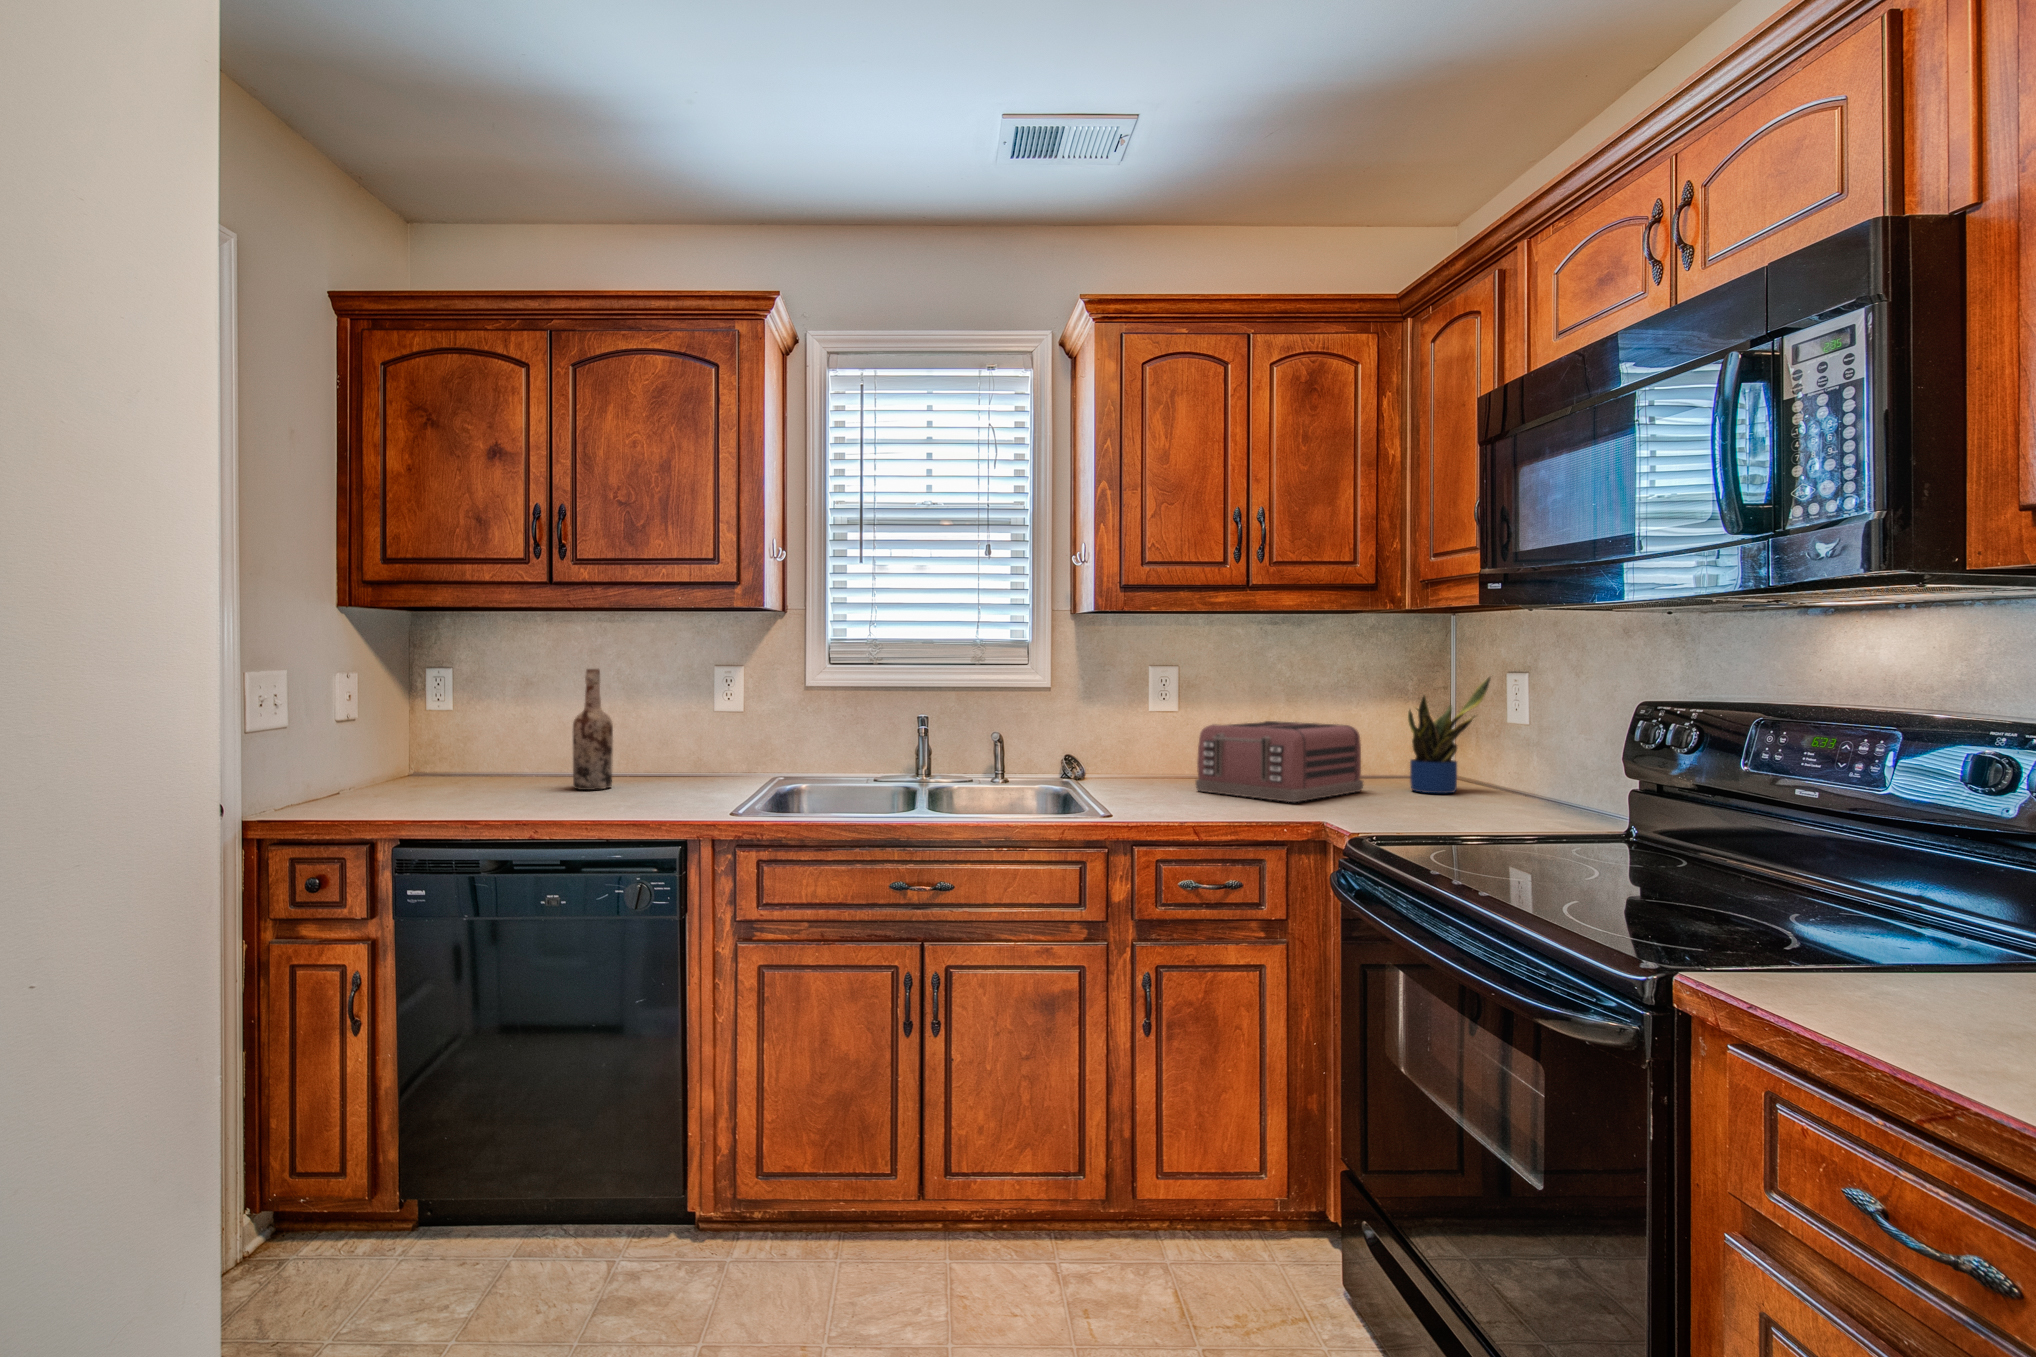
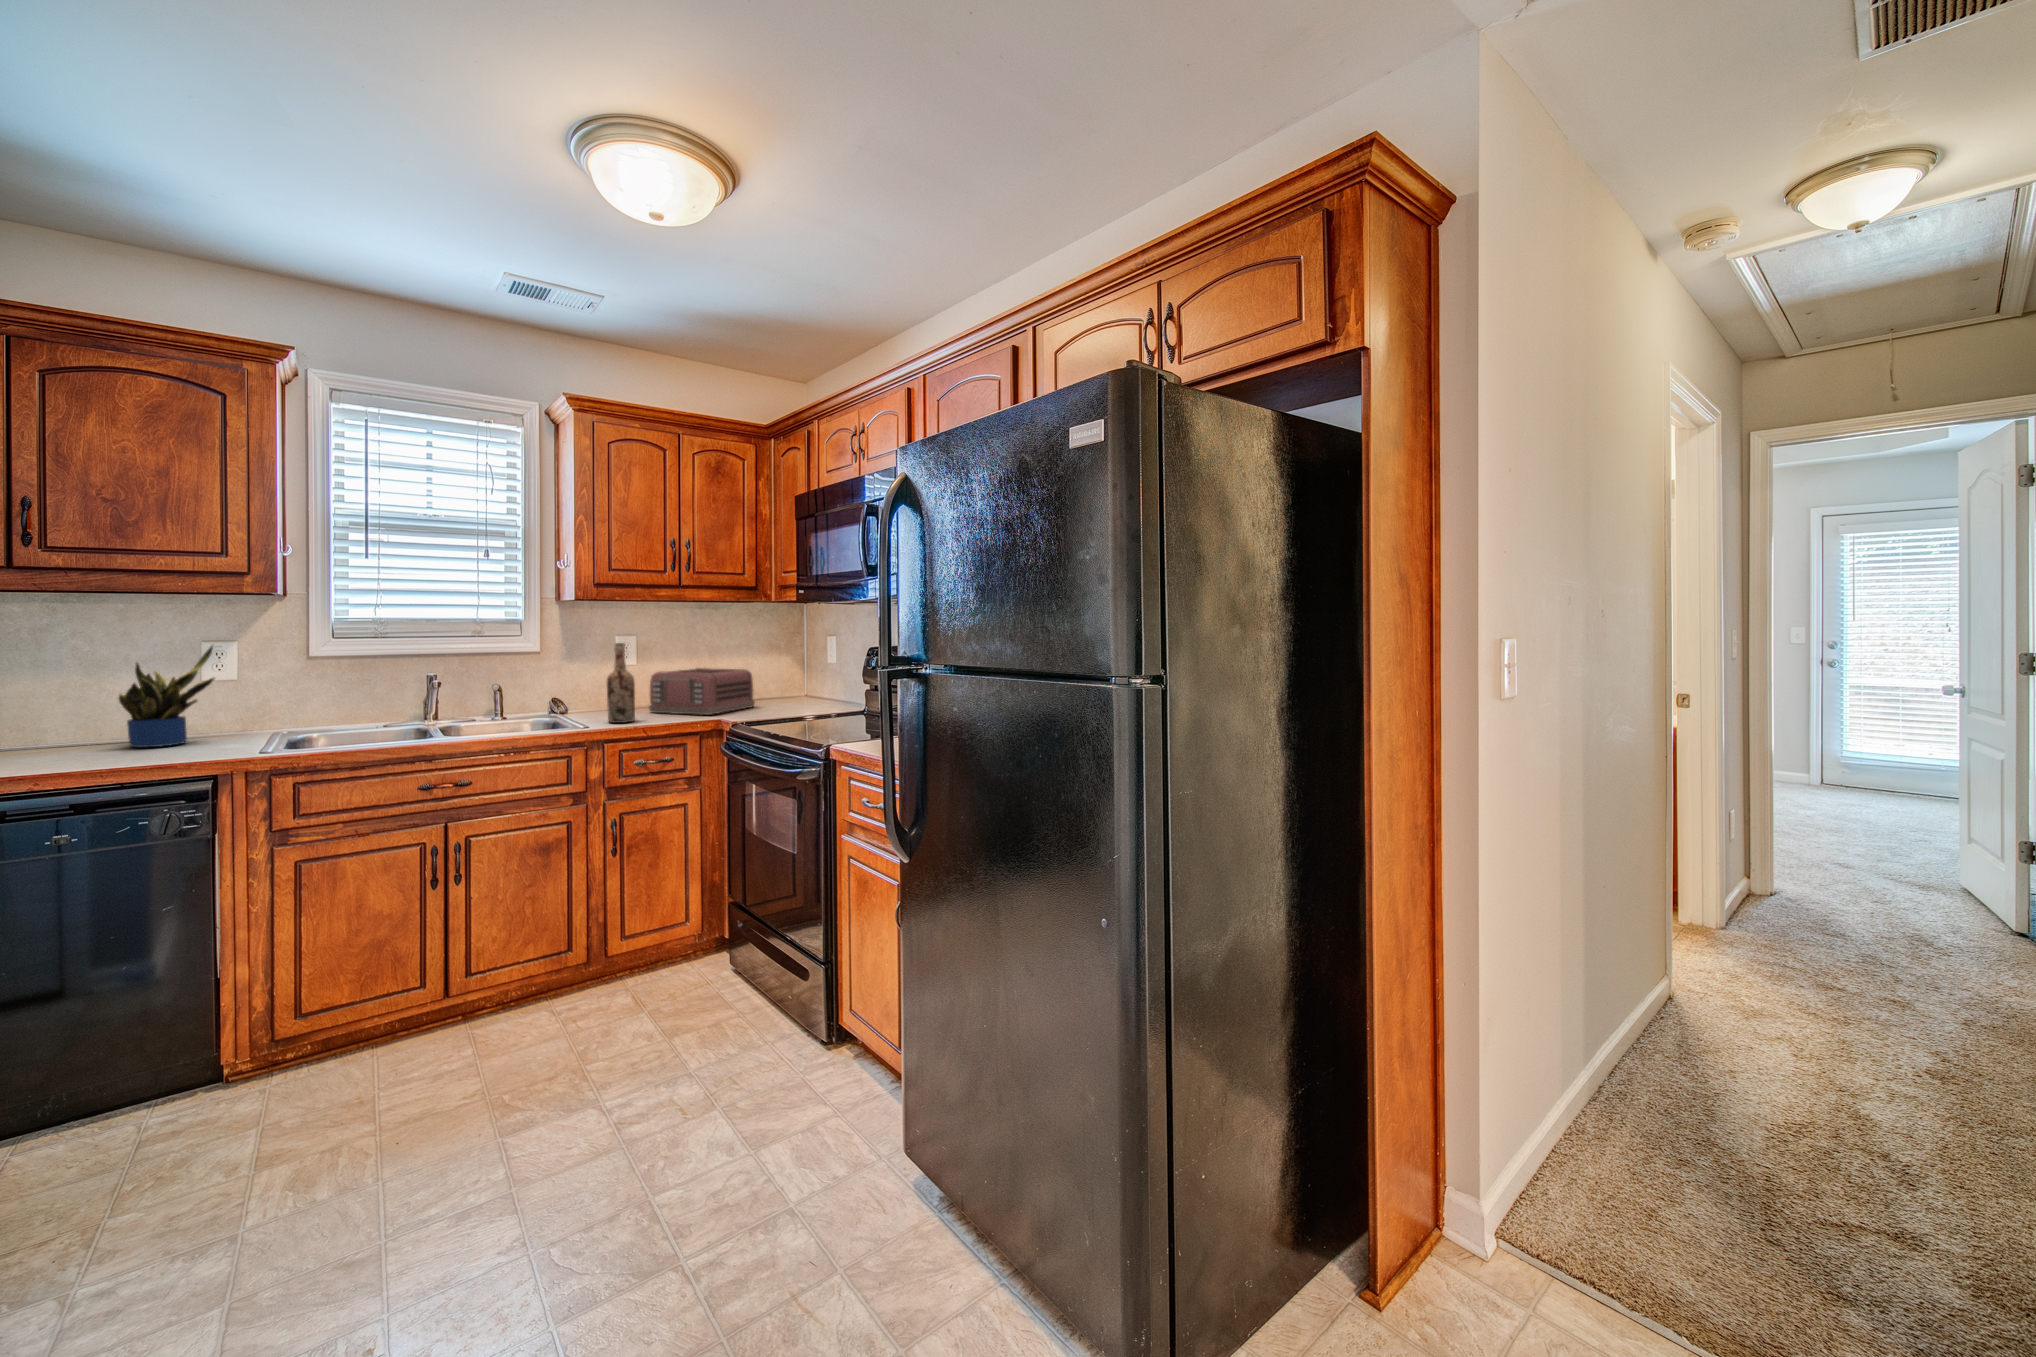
wine bottle: present [573,669,613,790] -> present [607,643,635,723]
potted plant: present [1408,677,1491,793] -> present [119,646,214,748]

